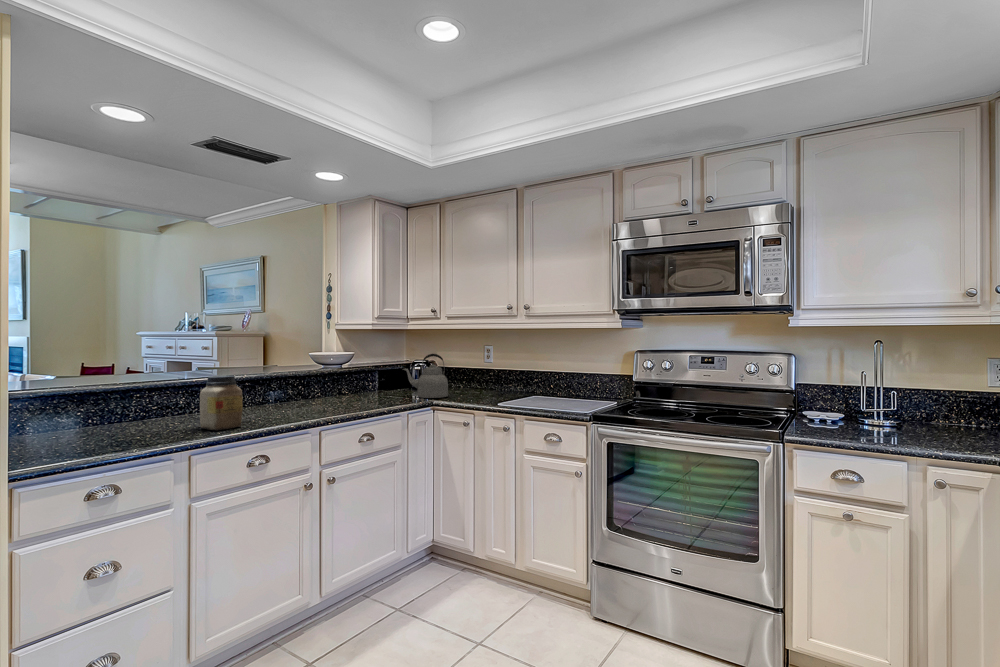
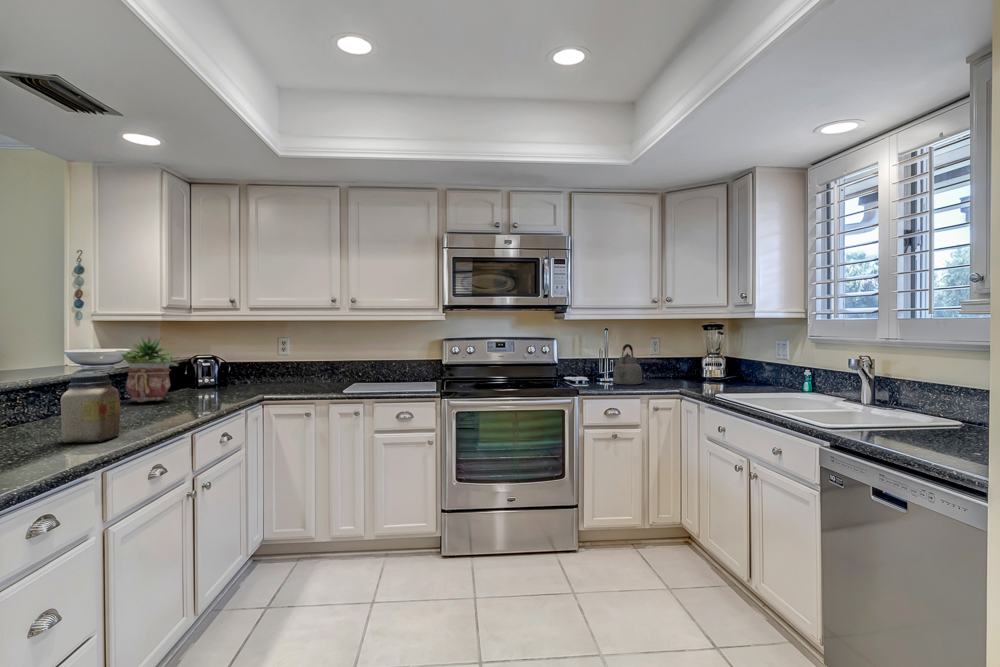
potted plant: none [320,343,368,399] -> present [119,338,179,402]
kettle: present [403,354,448,398] -> present [613,344,642,384]

